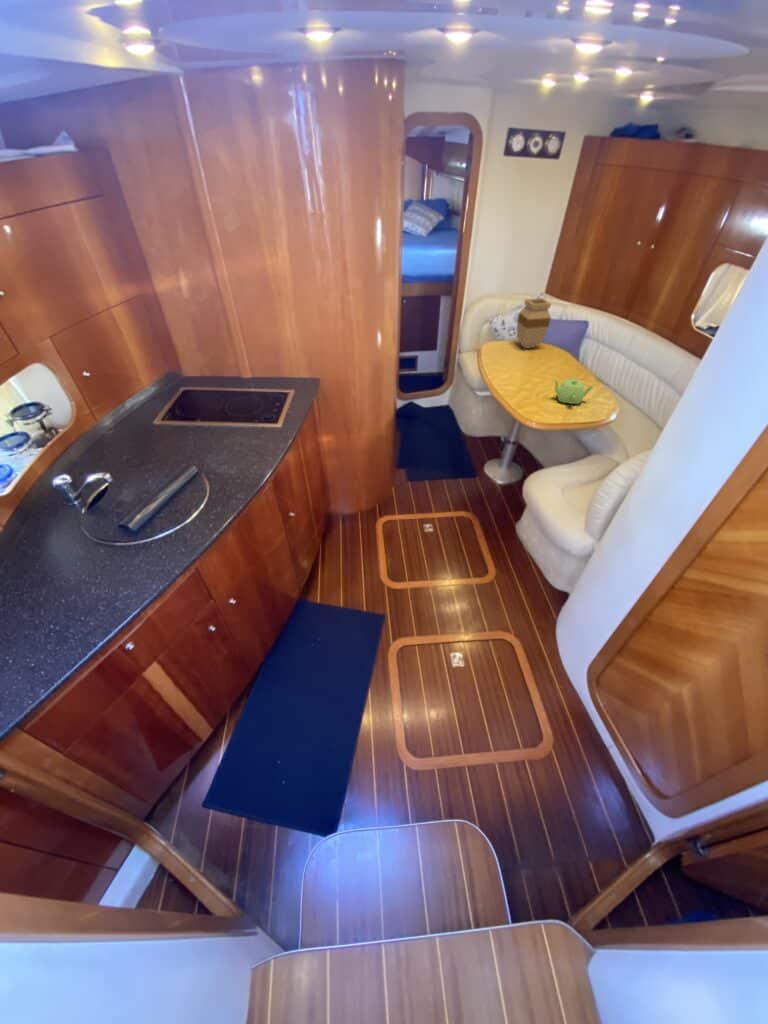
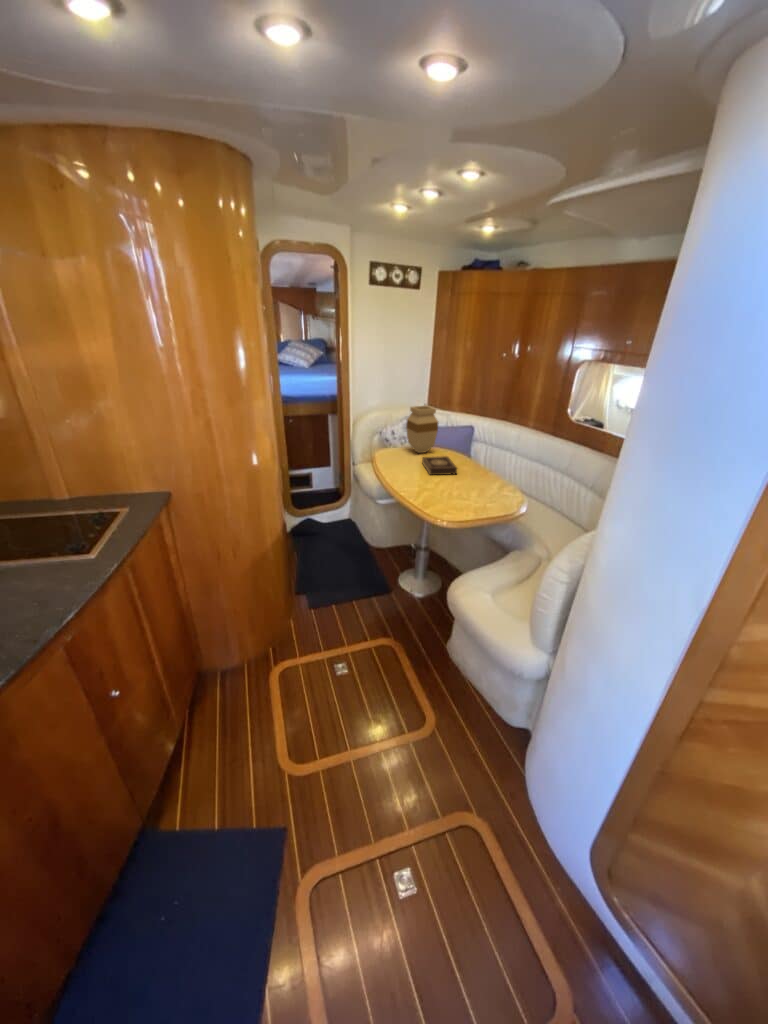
book: none [526,354,559,376] -> present [422,456,457,475]
teapot: present [555,377,593,404] -> none [455,472,497,499]

